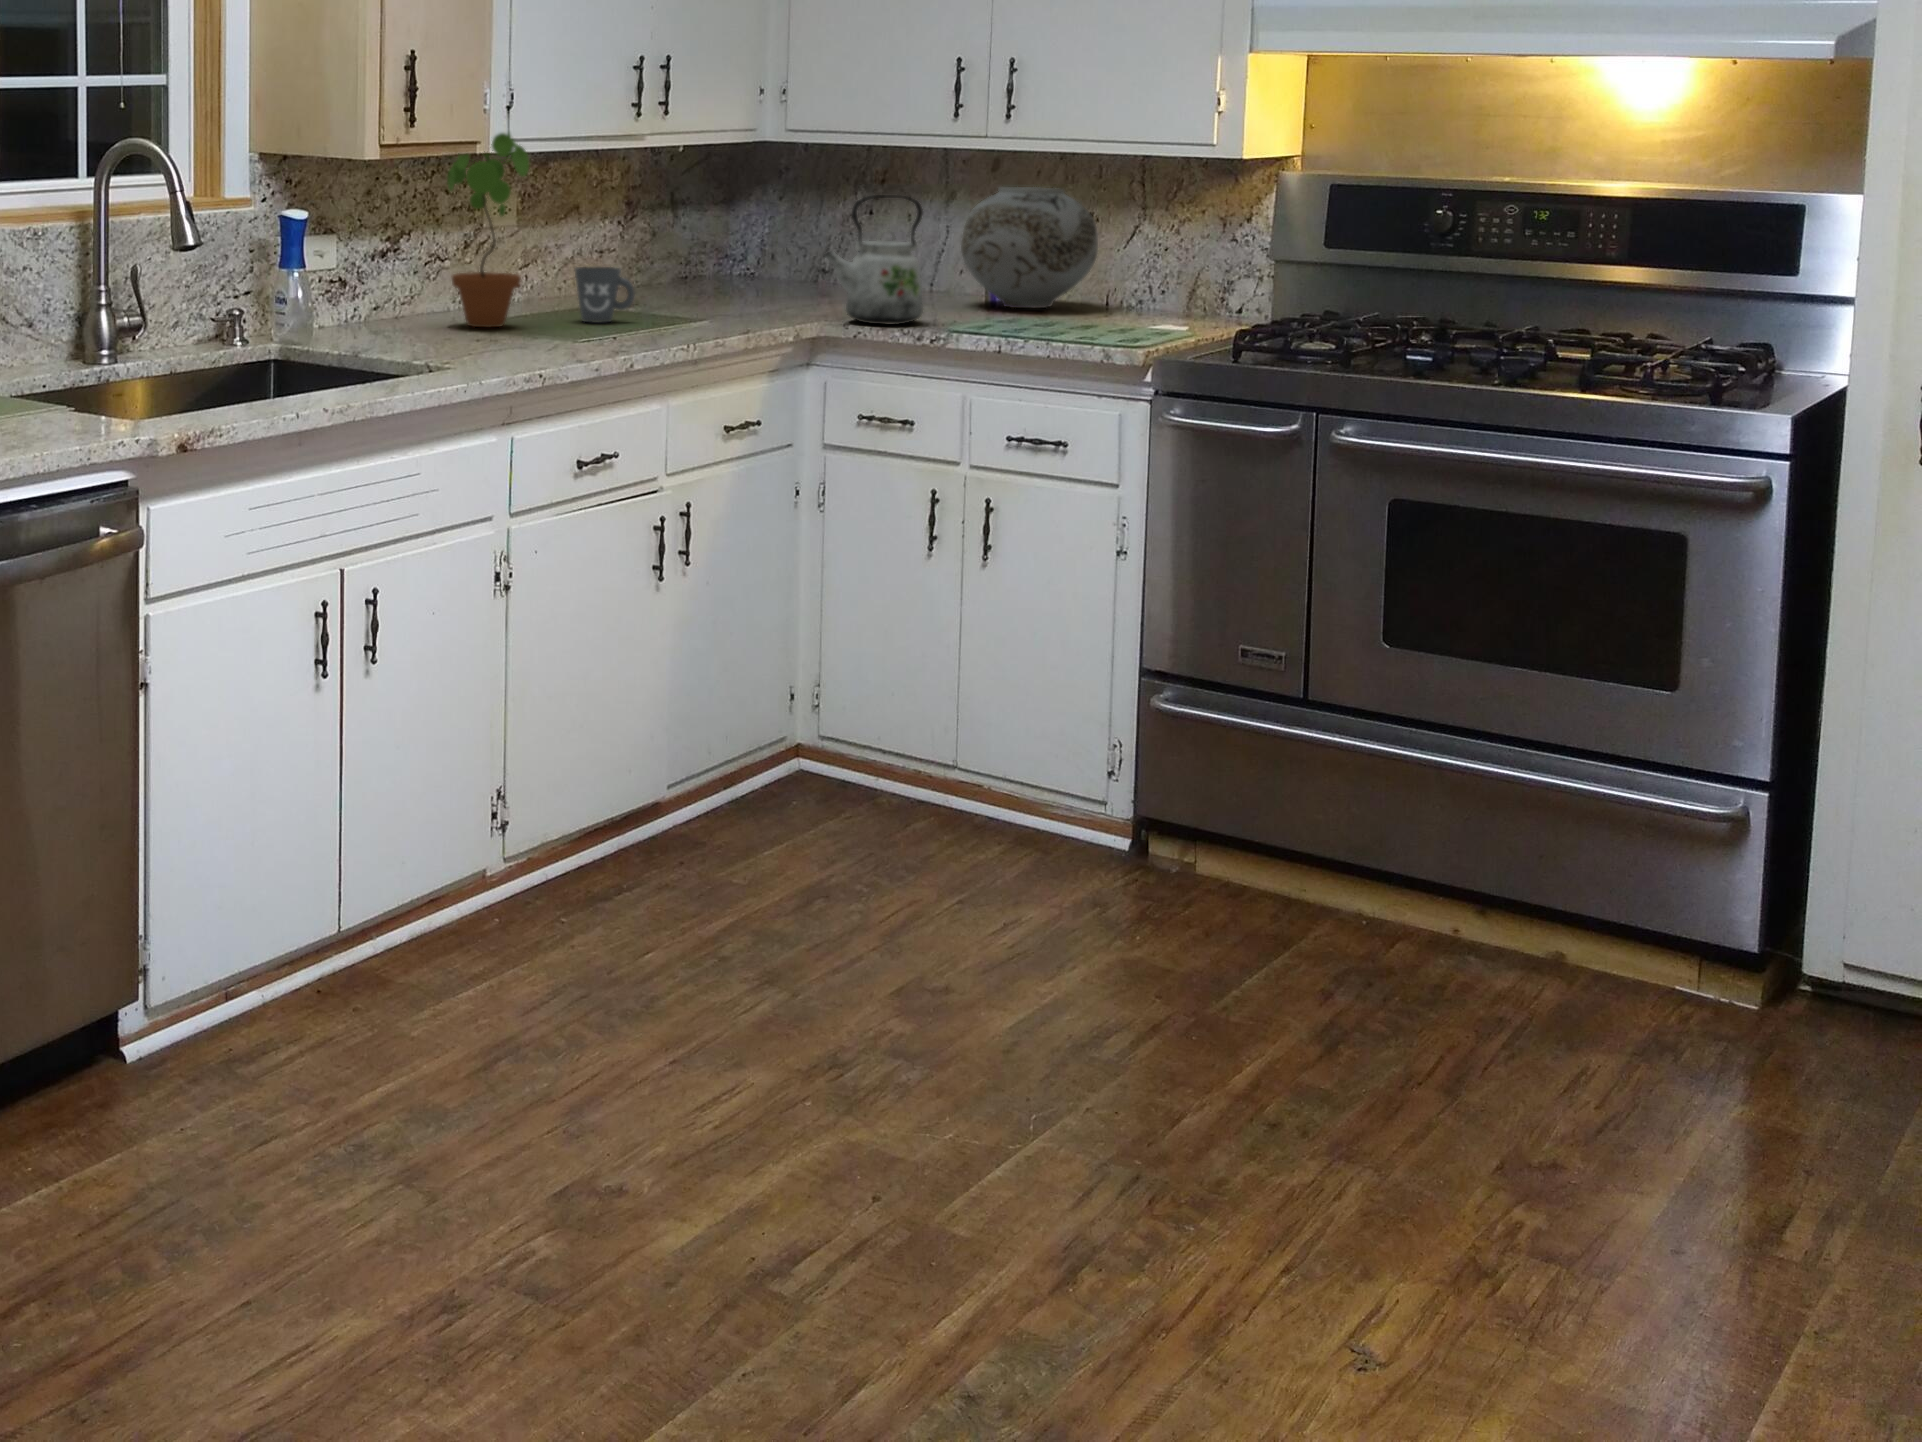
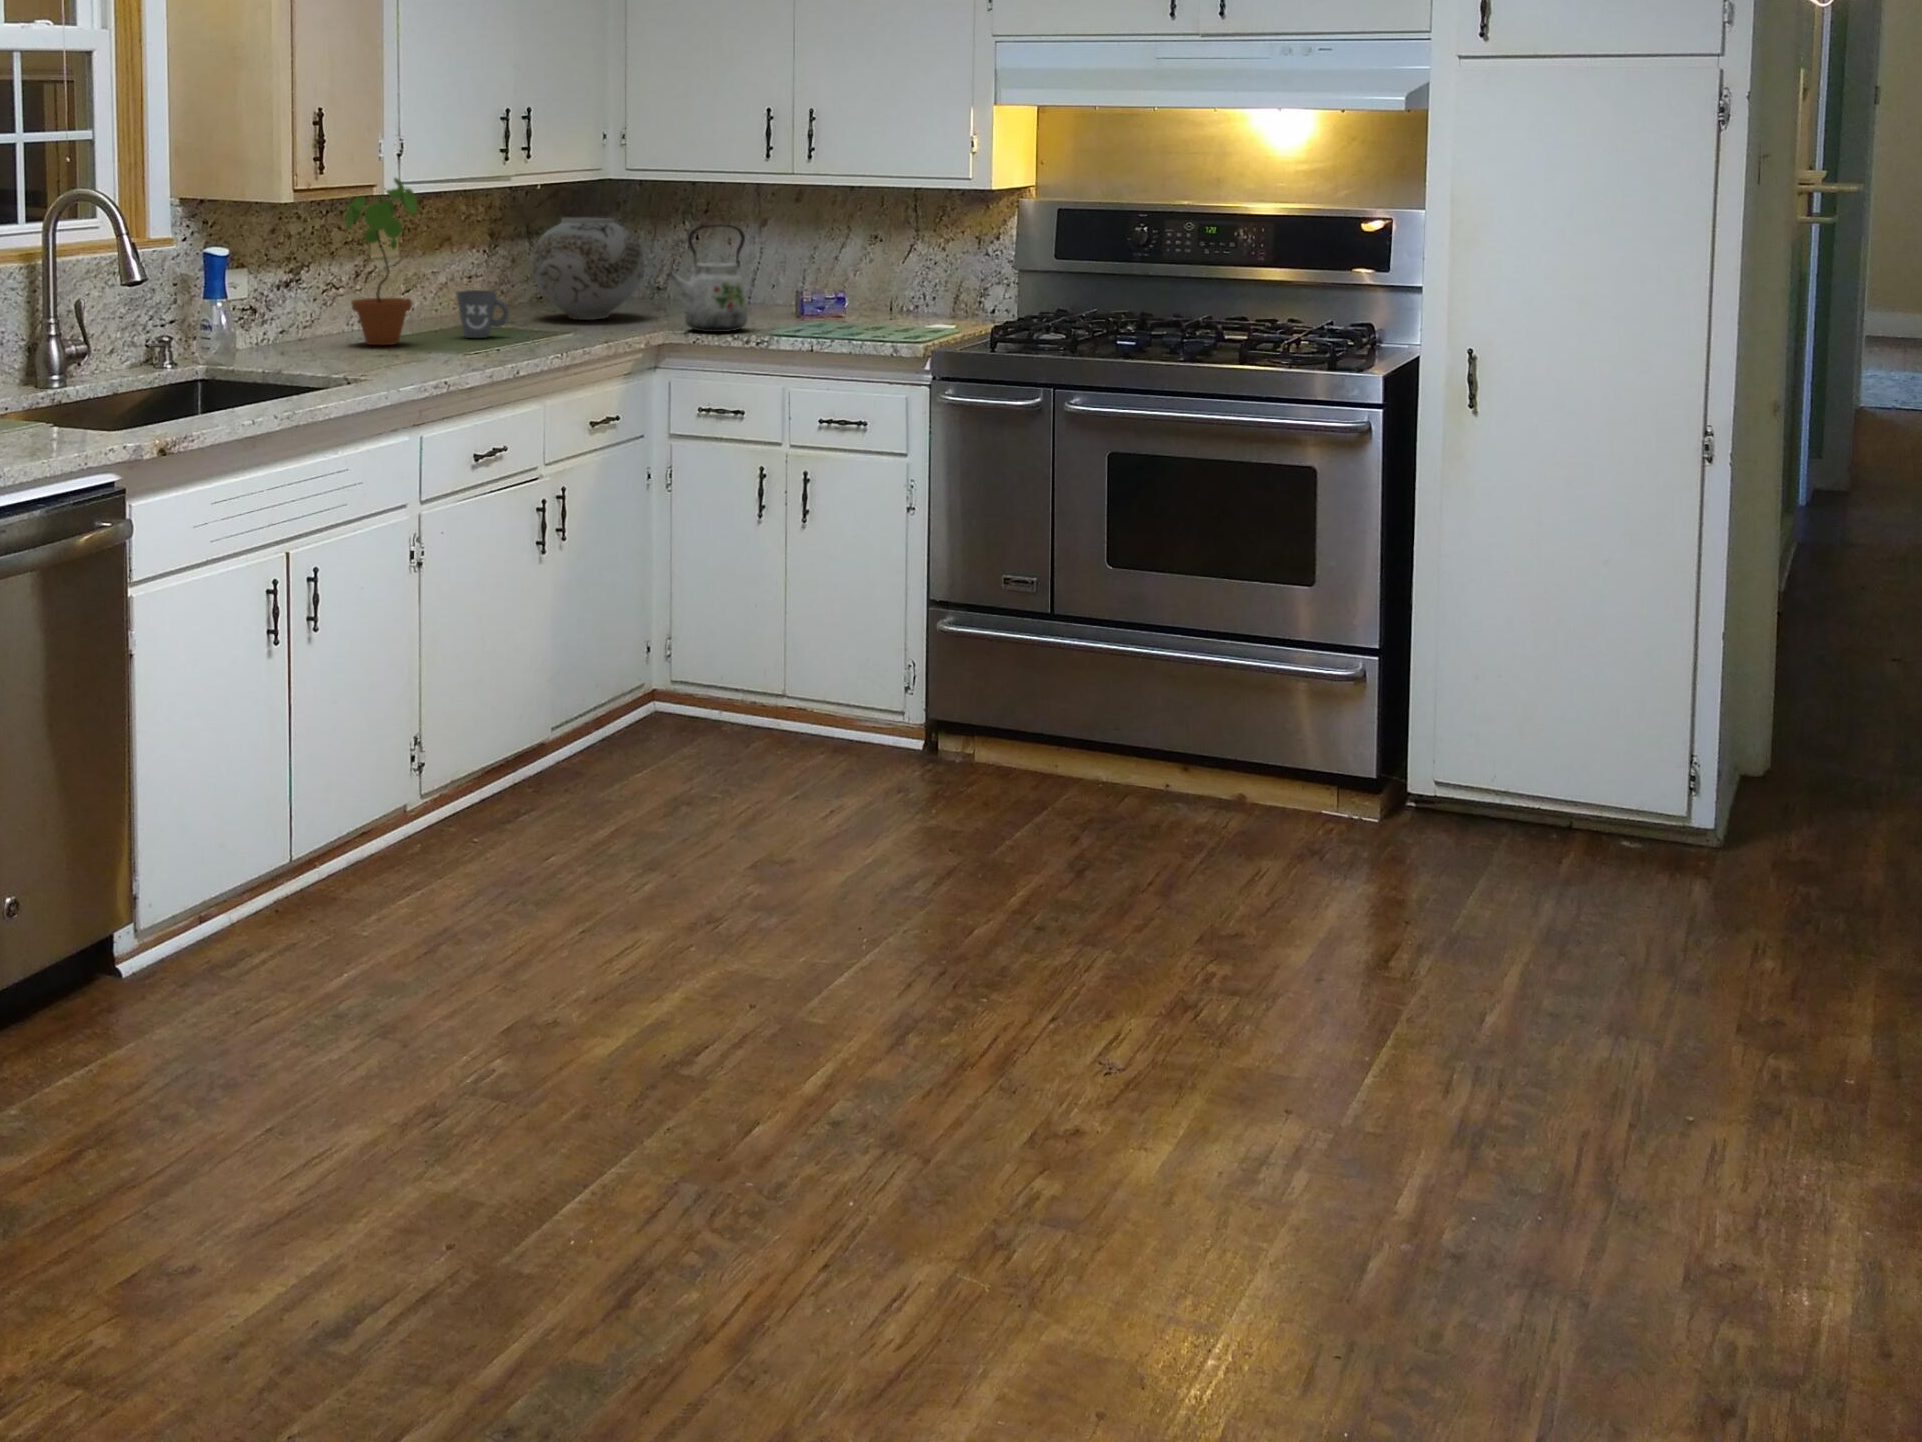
vase: present [961,187,1098,308] -> present [532,217,644,320]

